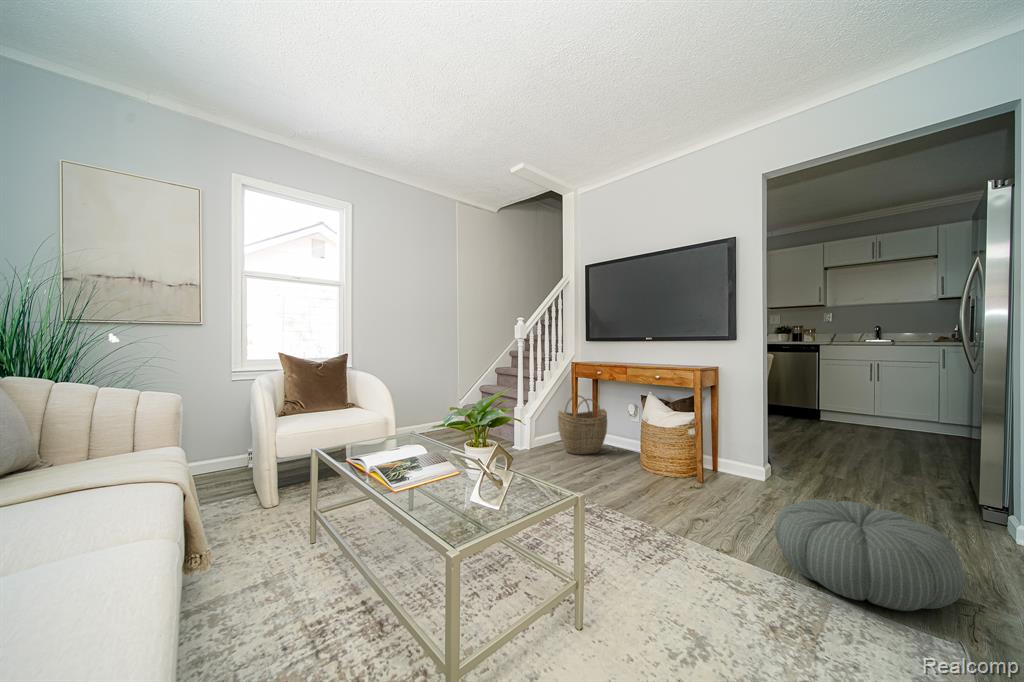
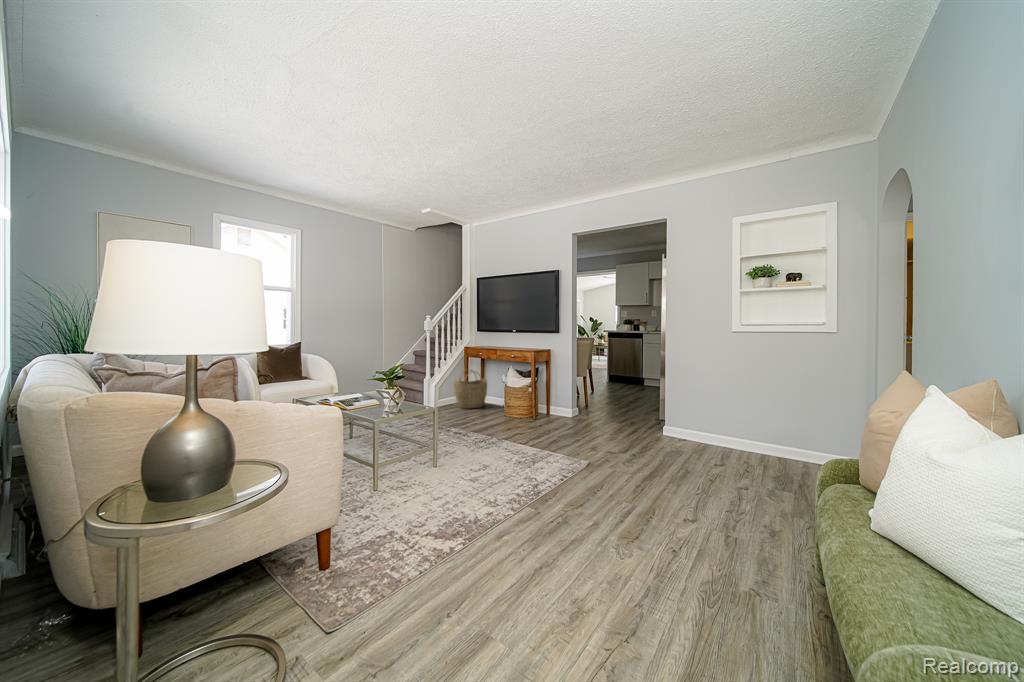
pouf: present [775,499,965,611] -> none [542,418,613,460]

